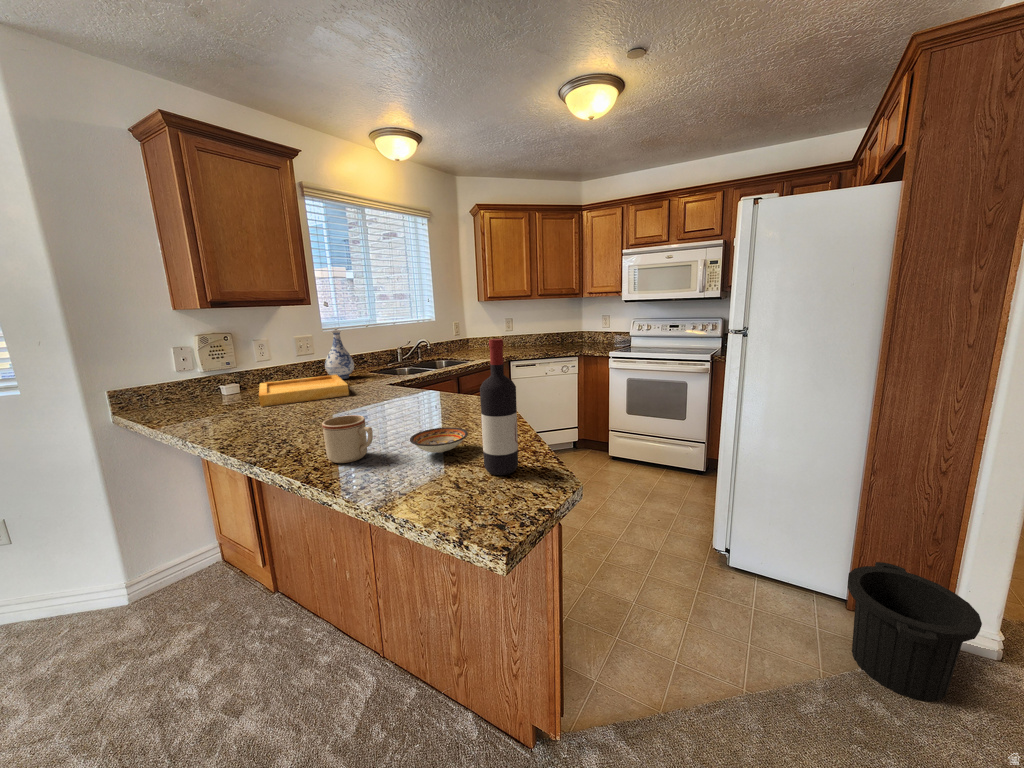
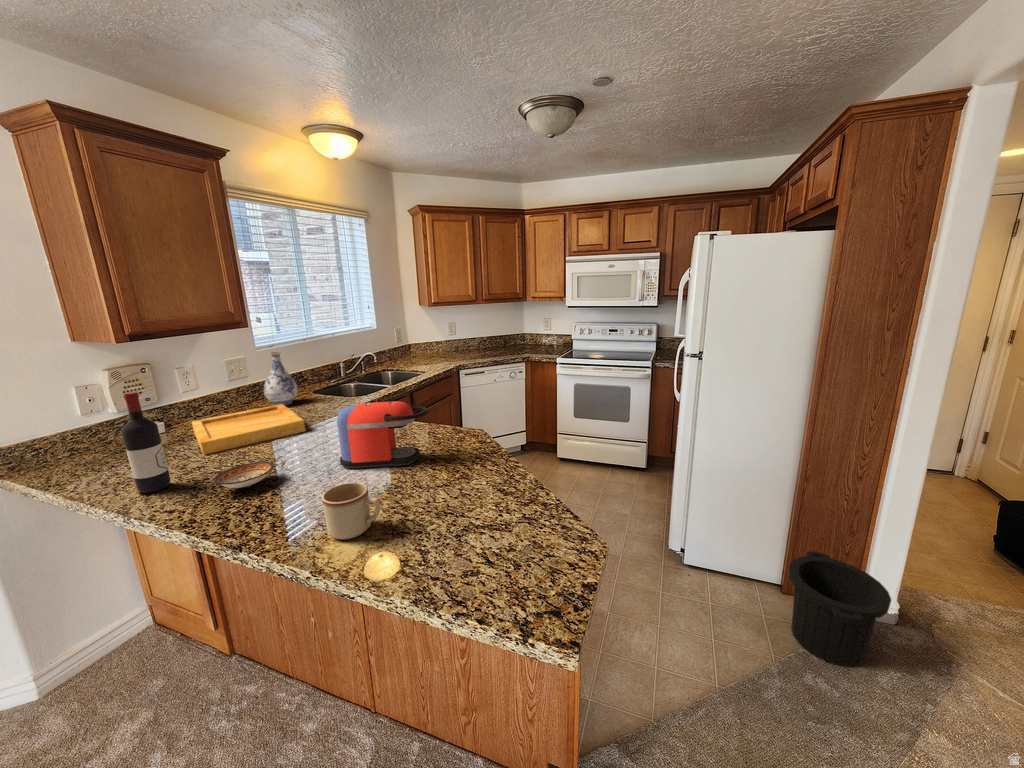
wine bottle: present [480,339,518,475] -> present [121,392,170,493]
coffee maker: none [362,359,444,420] -> present [337,401,427,468]
ceramic bowl: present [410,427,468,453] -> present [213,462,274,488]

